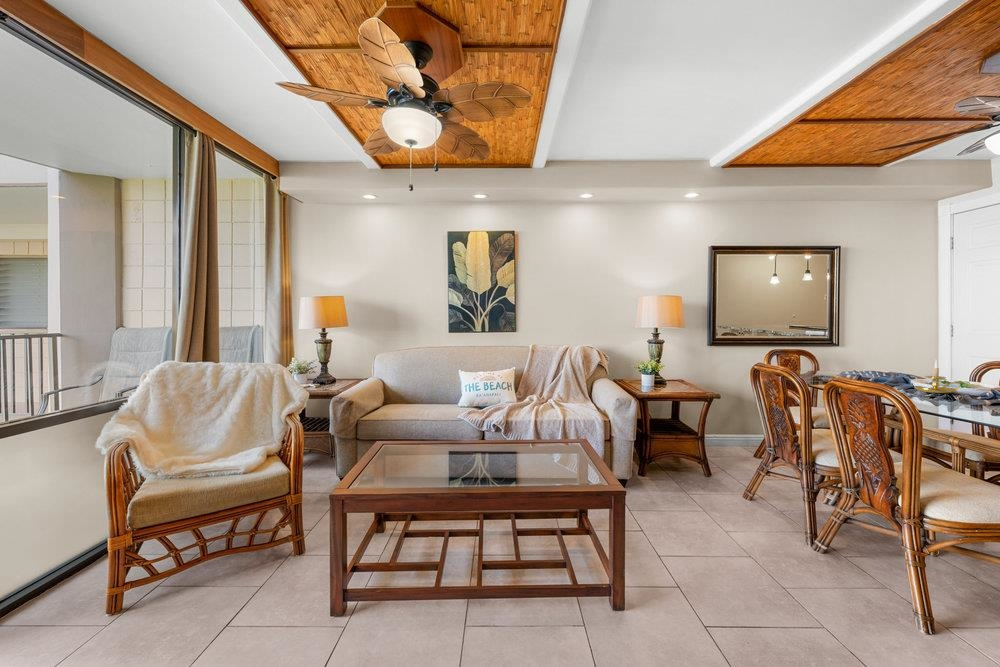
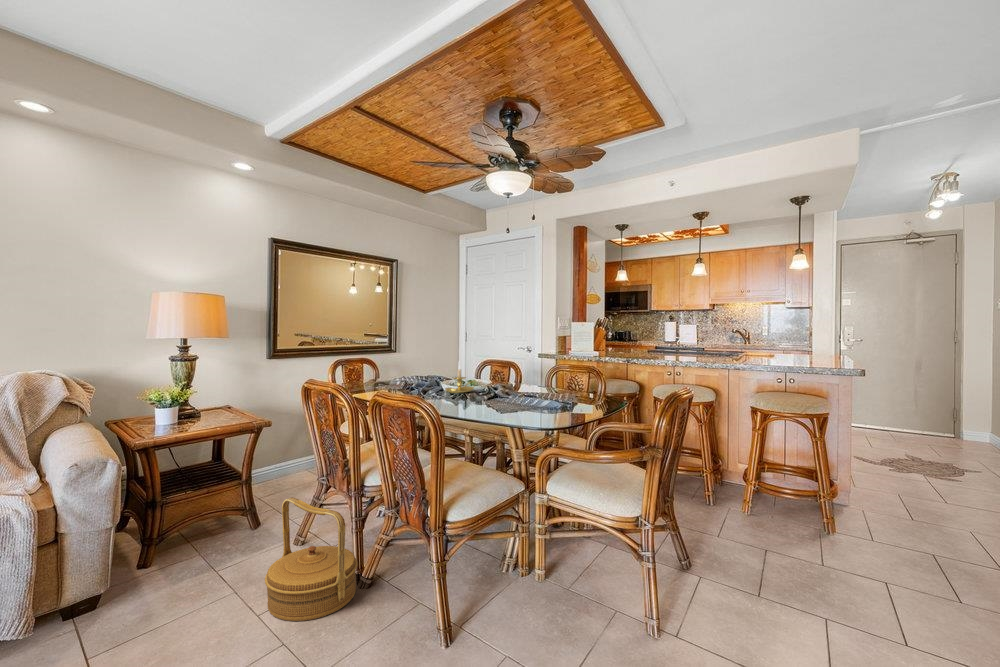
woven basket: none [728,457,810,559] -> present [265,497,357,621]

